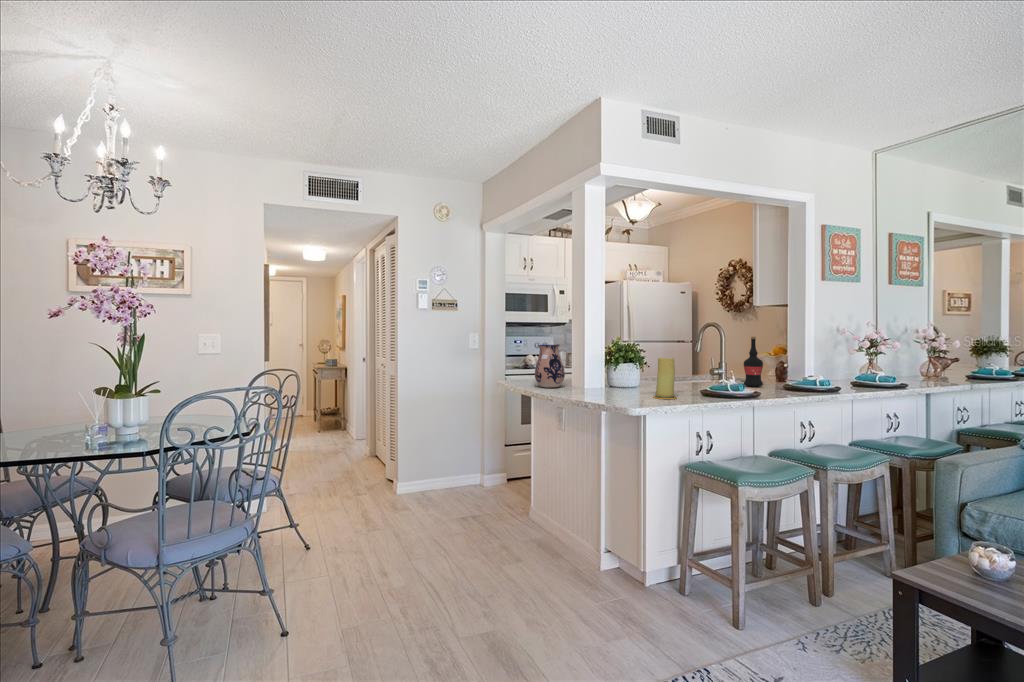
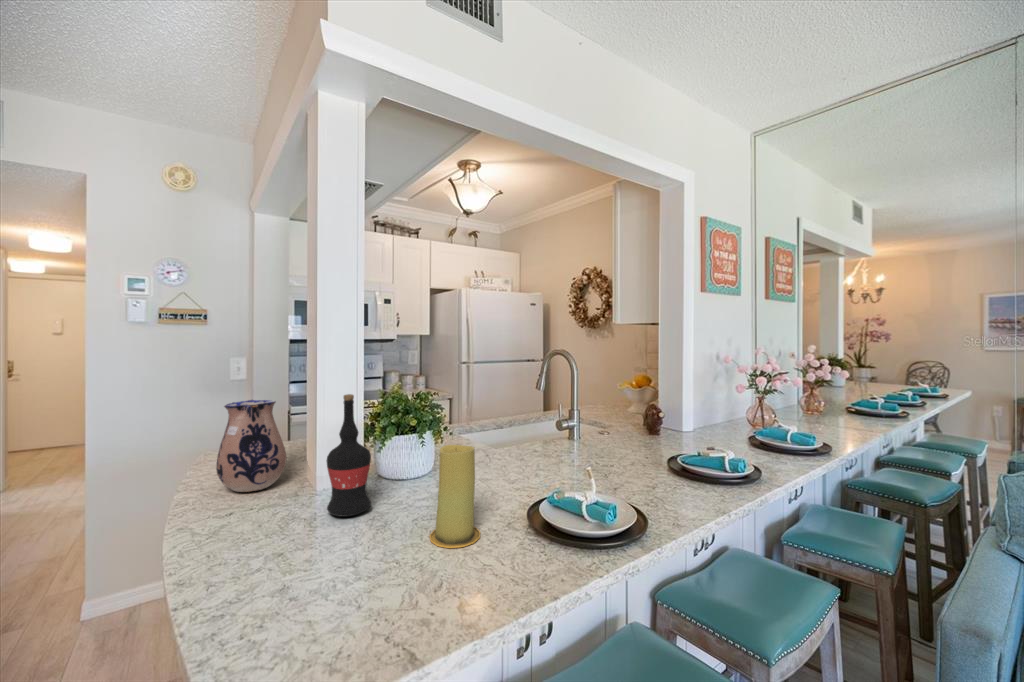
wine bottle: present [744,337,763,387] -> present [326,394,371,516]

